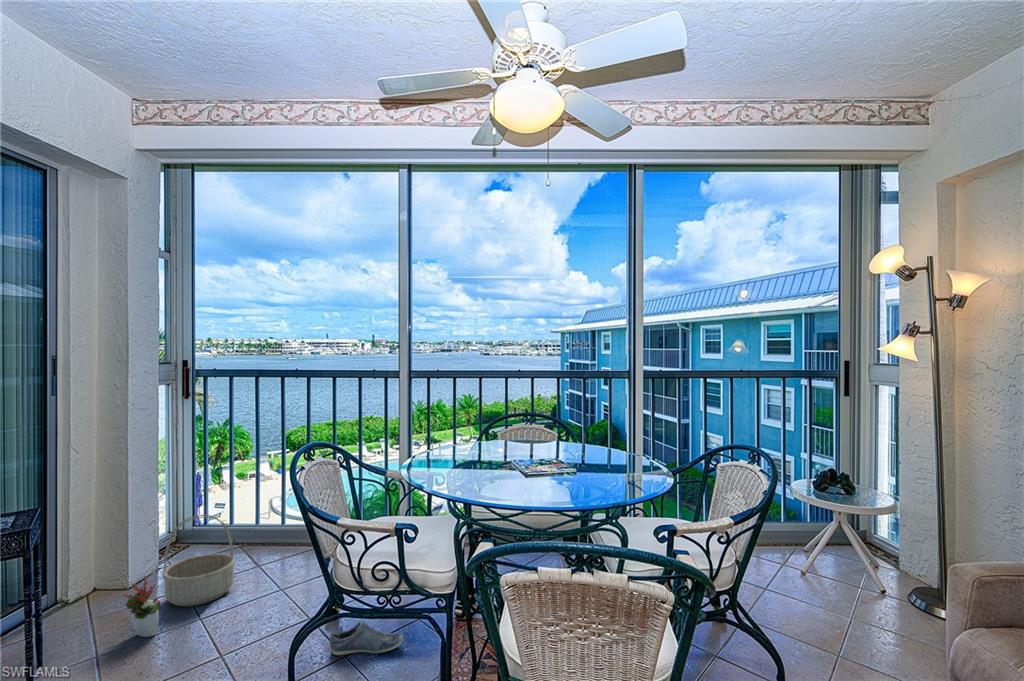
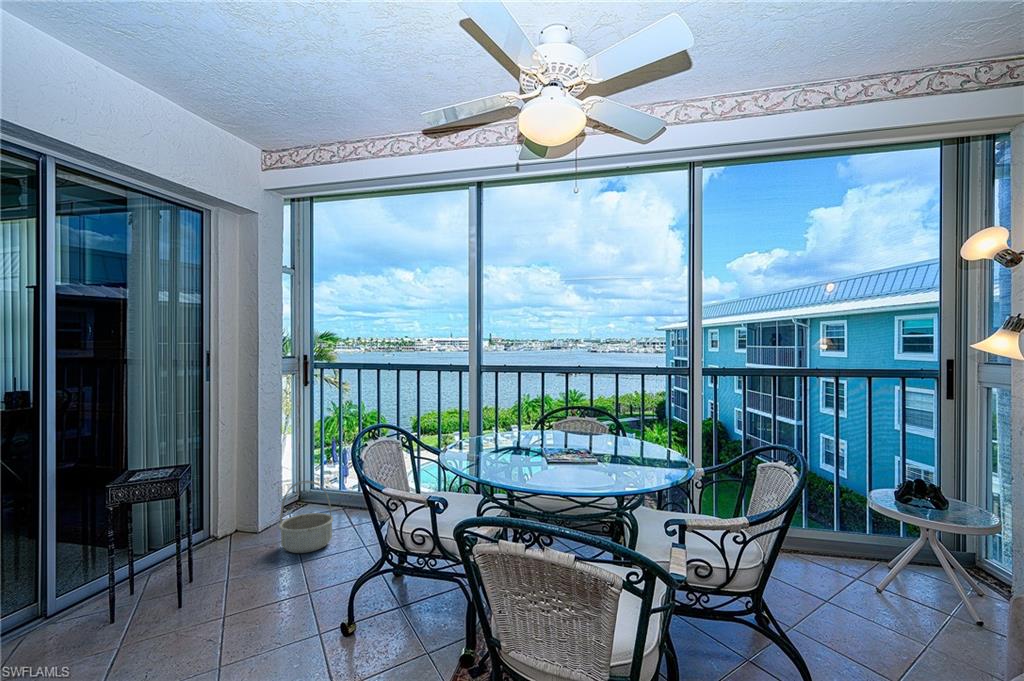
decorative plant: present [124,577,160,637] -> none [245,525,271,572]
shoe: present [330,621,403,655] -> none [386,580,446,609]

